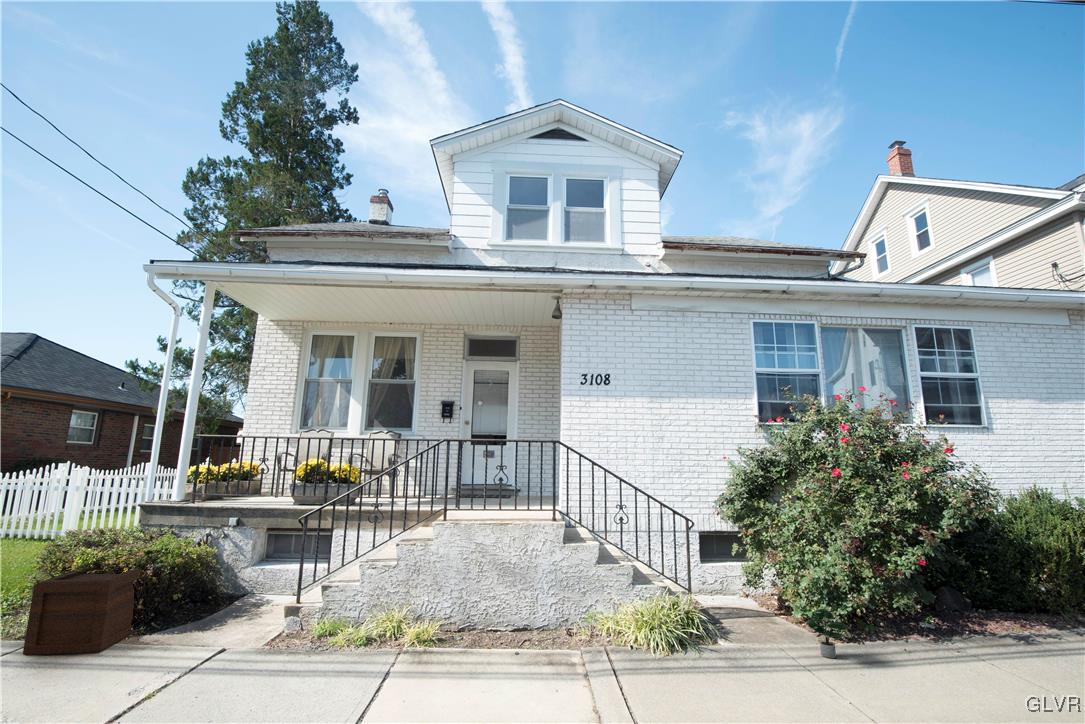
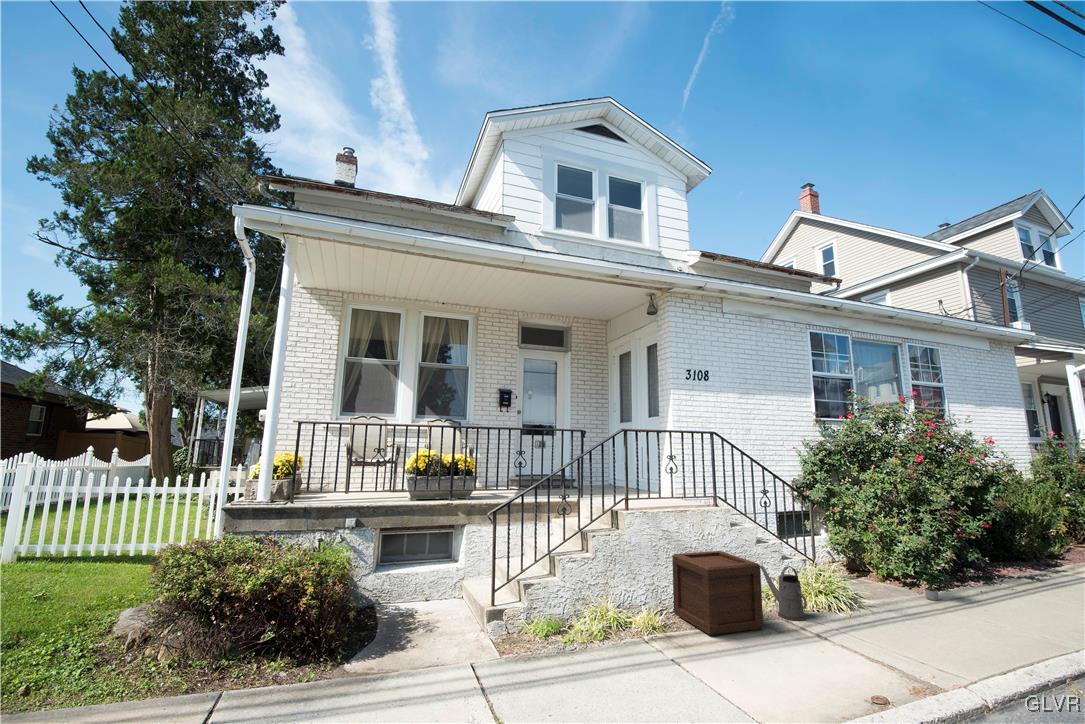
wooden crate: present [23,568,141,656] -> present [672,551,763,635]
watering can: none [587,590,615,657] -> present [760,565,807,621]

